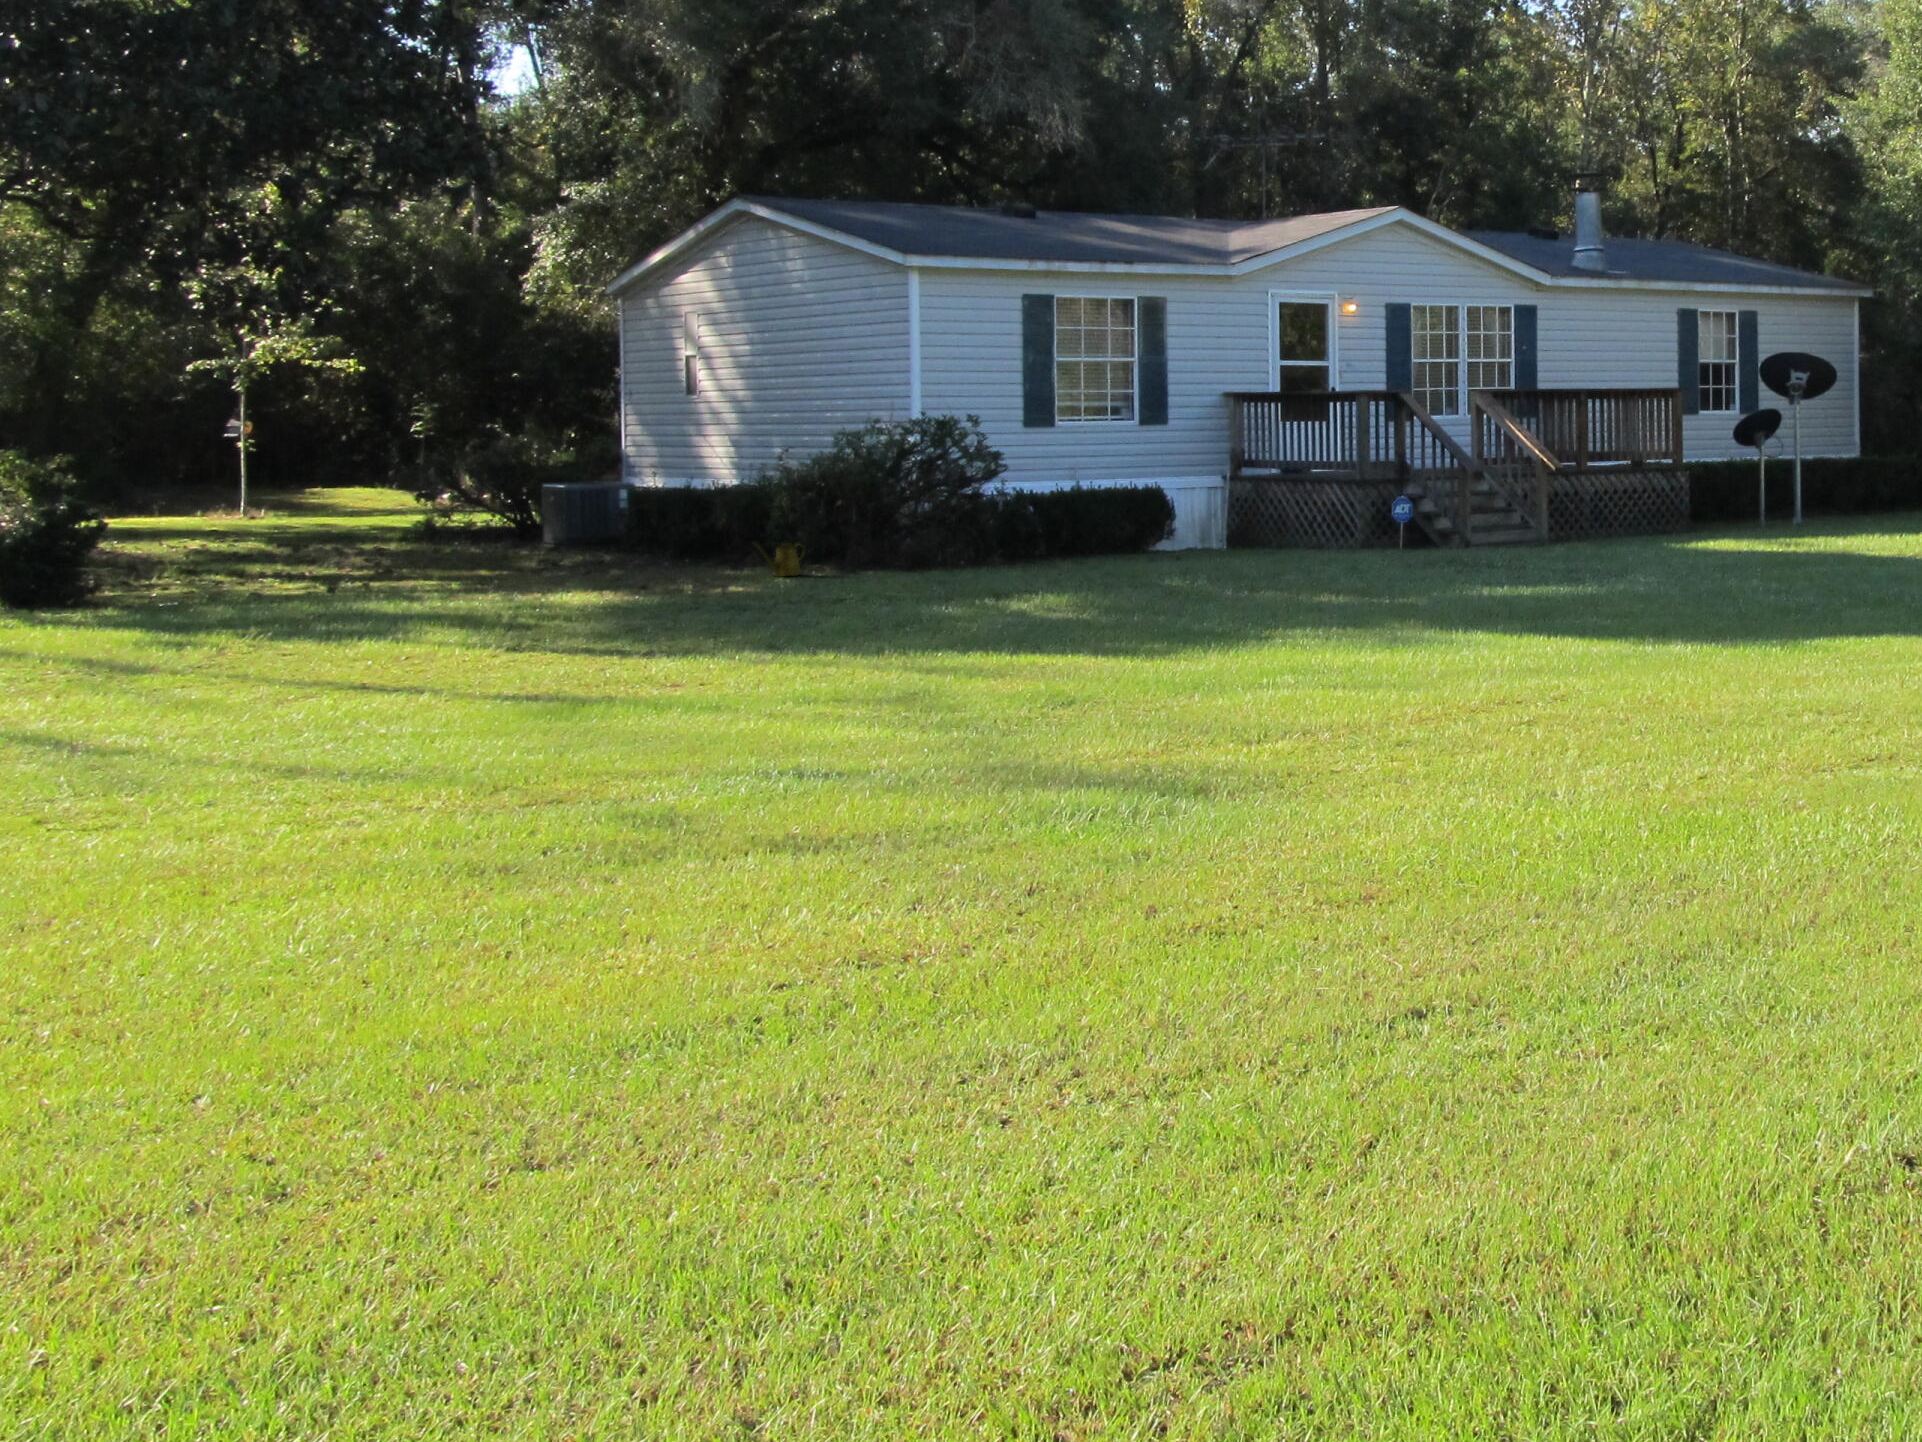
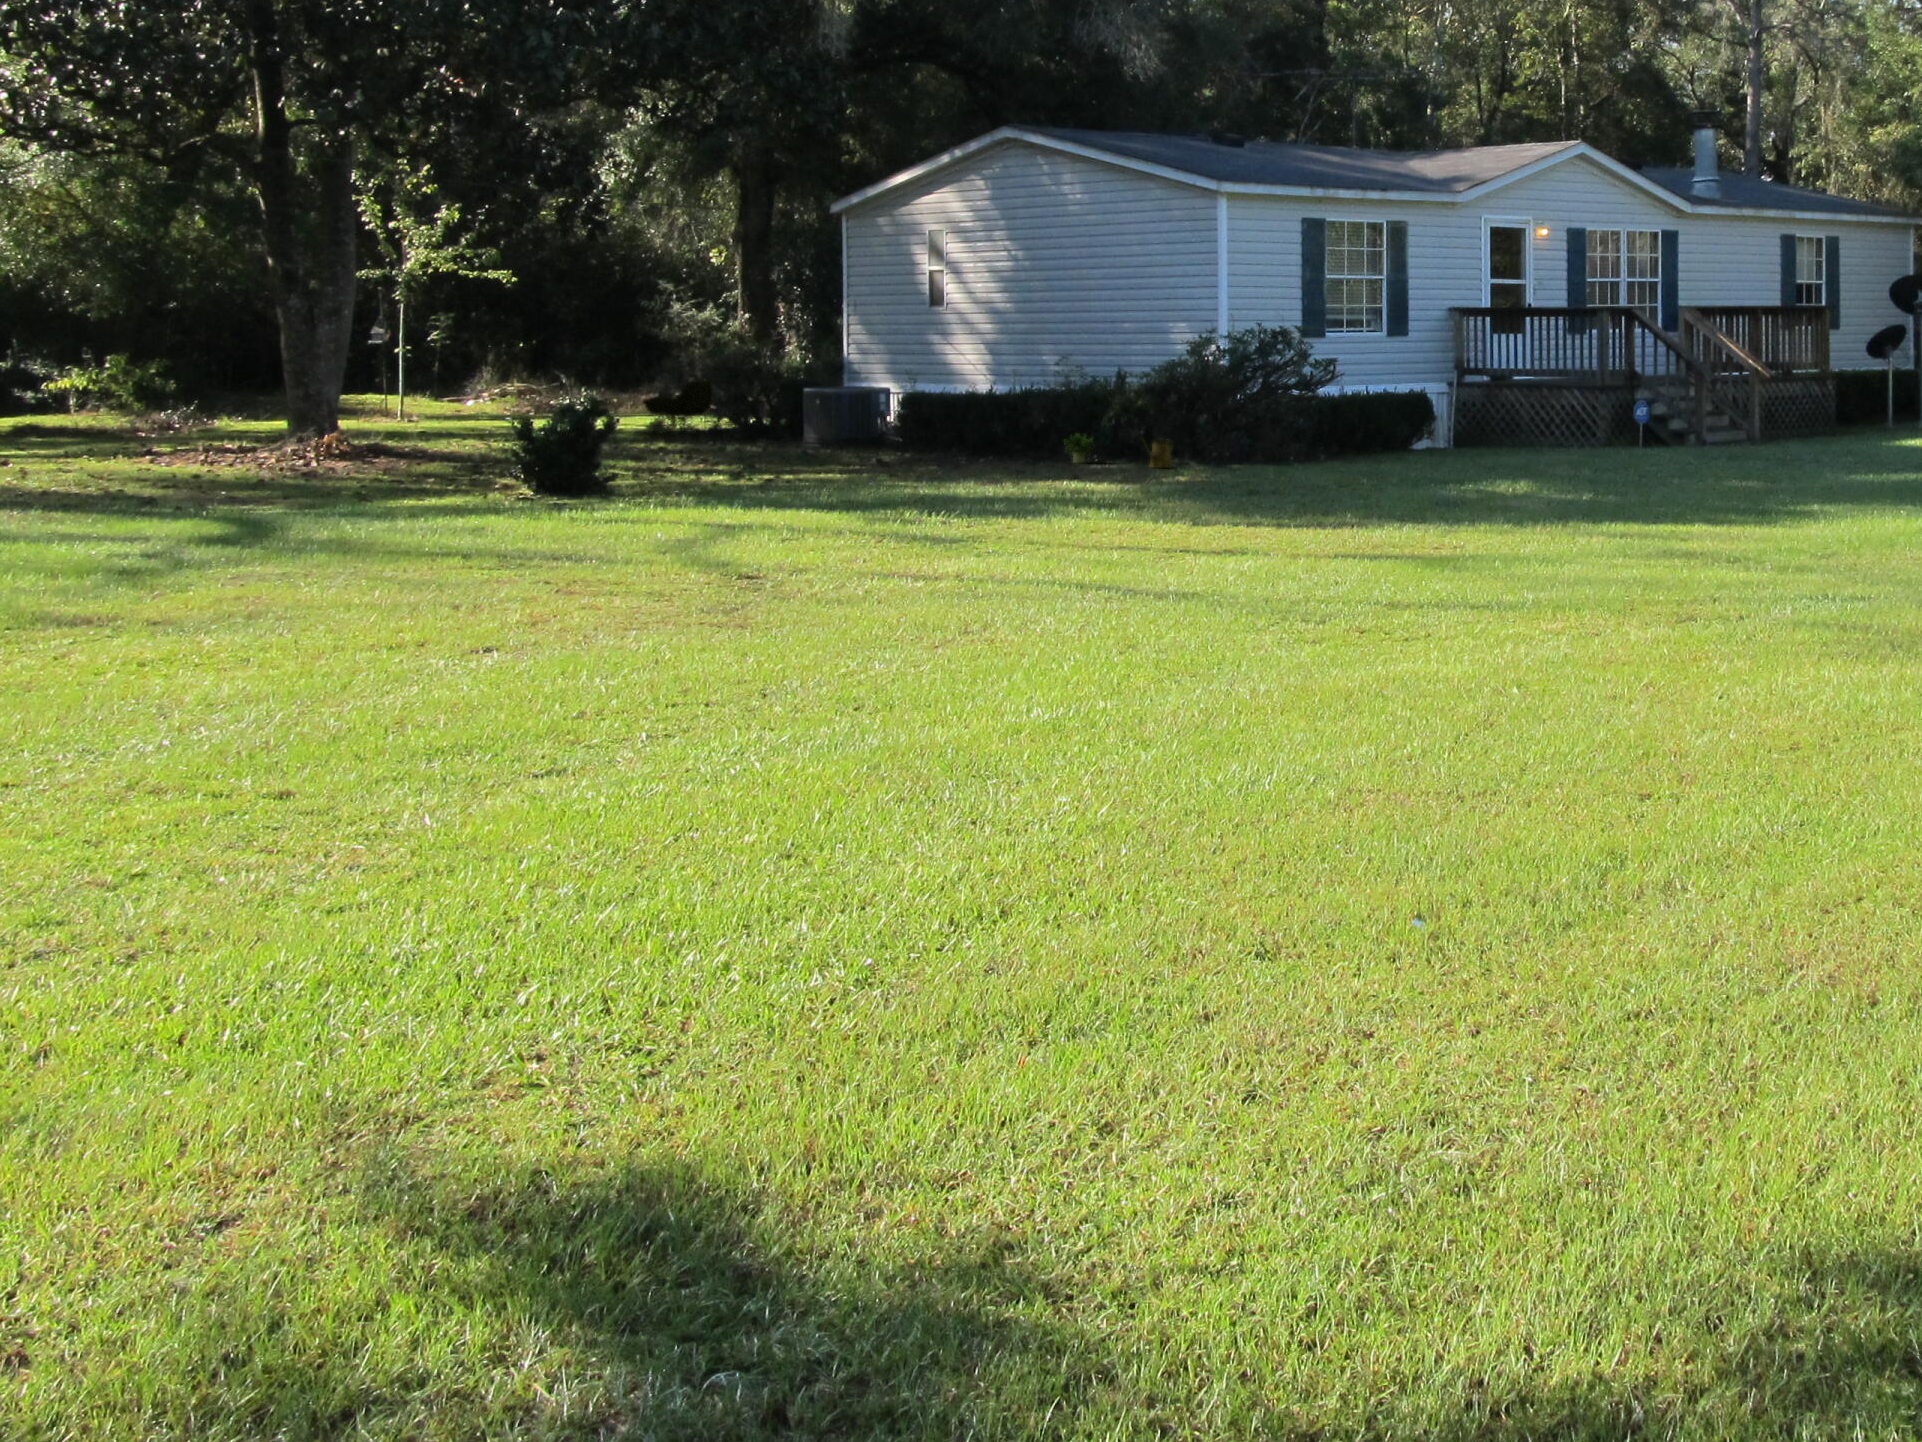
lounge chair: none [387,474,473,532] -> present [642,380,714,430]
potted plant: none [699,536,743,570] -> present [1064,434,1091,463]

